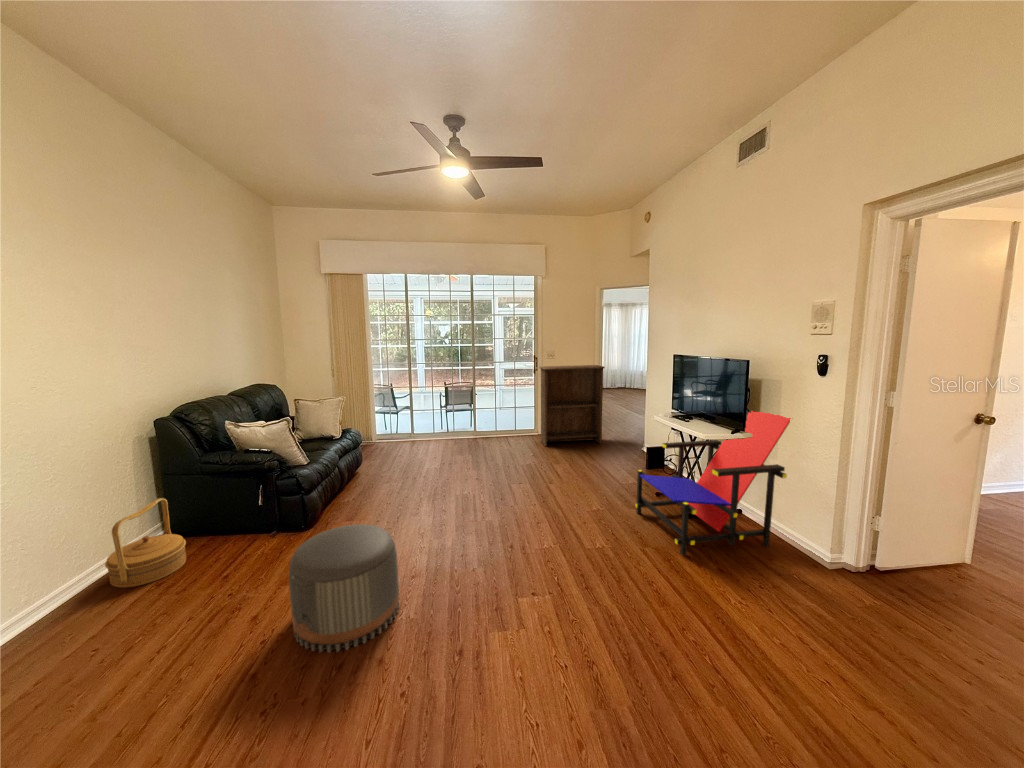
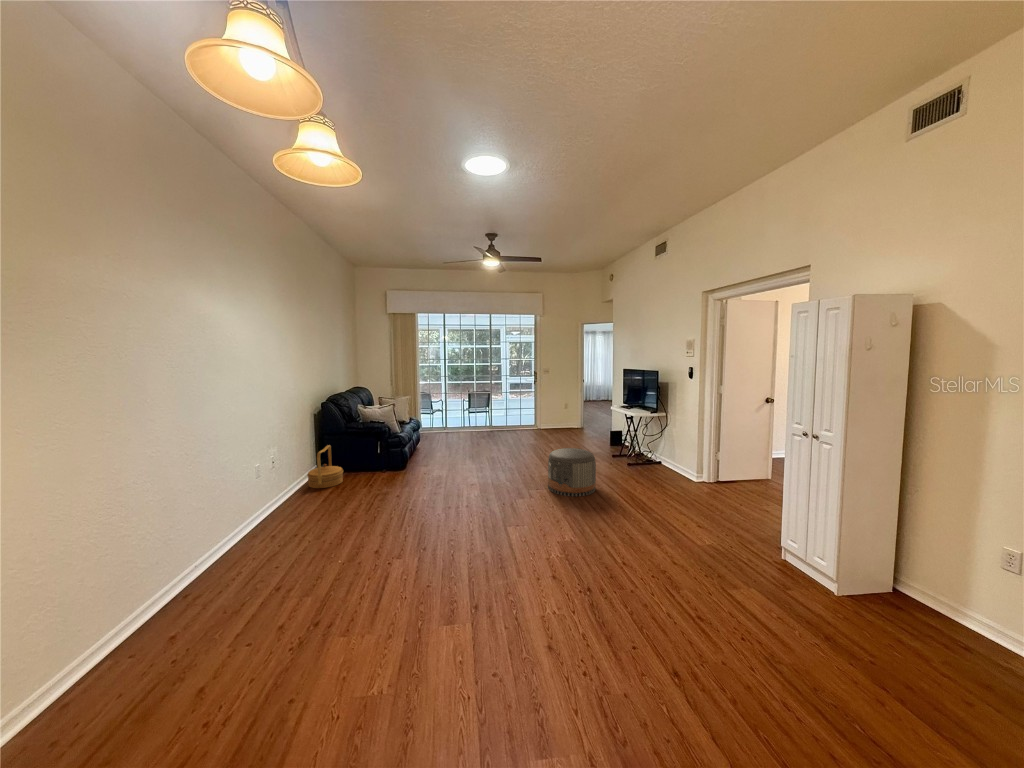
bookshelf: present [540,365,605,446] -> none [538,378,583,434]
lounge chair: present [635,411,791,556] -> none [596,391,686,479]
pouf: present [289,524,399,652] -> present [548,448,596,497]

